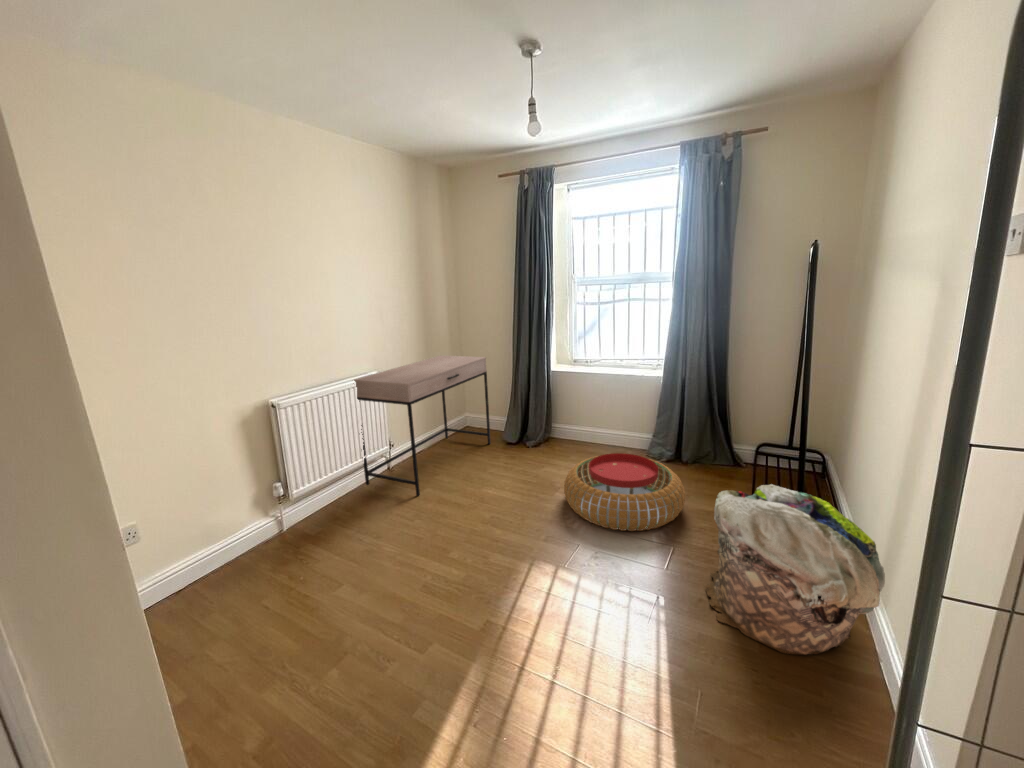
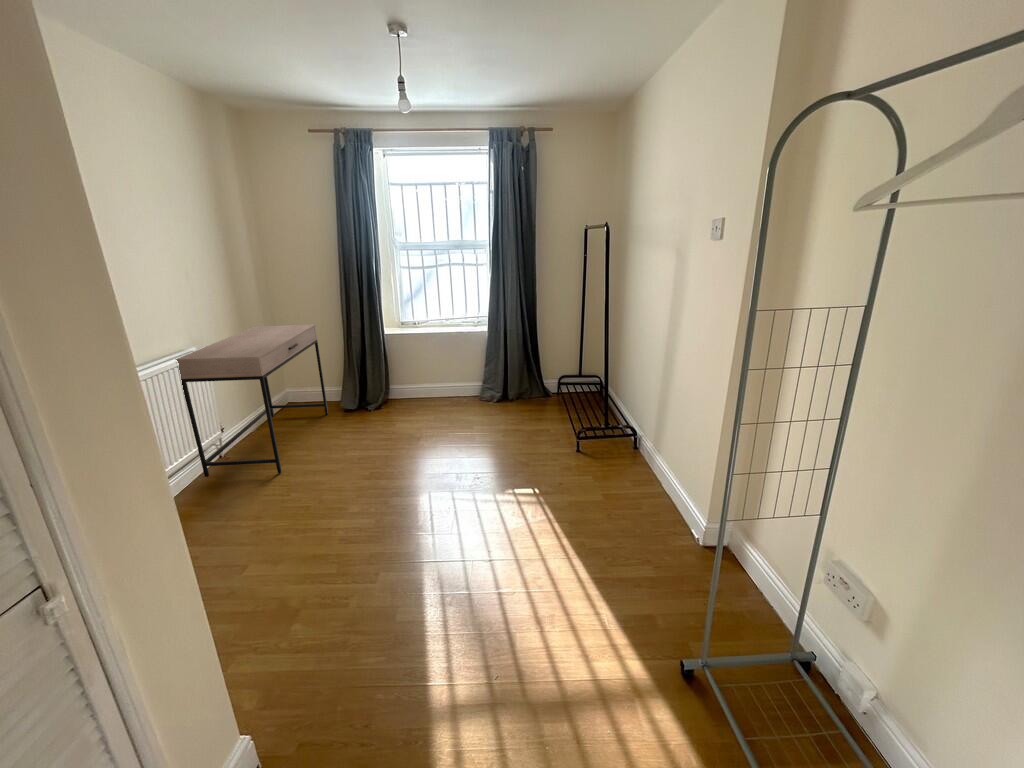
pouf: present [564,453,685,531] -> none [430,398,528,458]
laundry basket: present [705,485,885,655] -> none [559,396,662,498]

